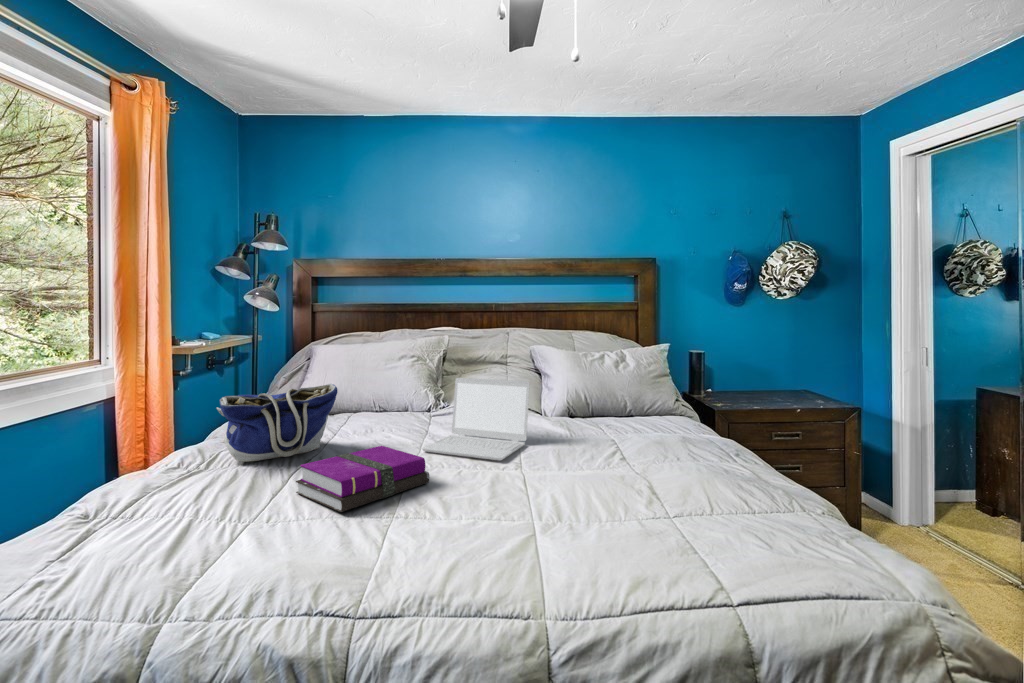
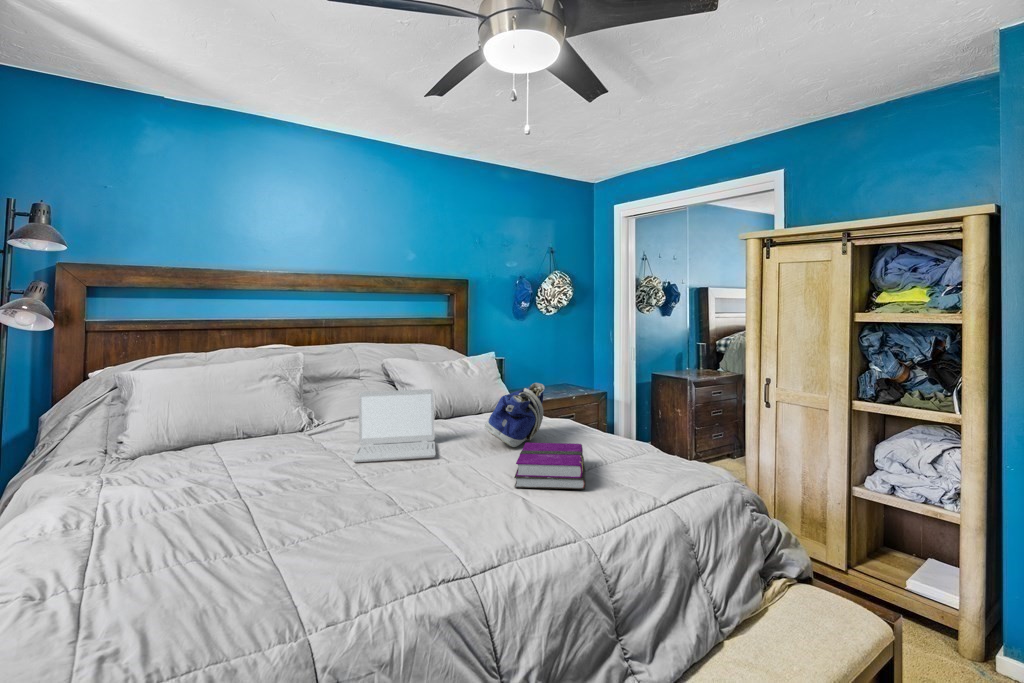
tote bag: present [216,384,337,462] -> present [485,383,545,447]
notebook: present [296,446,429,512] -> present [514,443,586,489]

